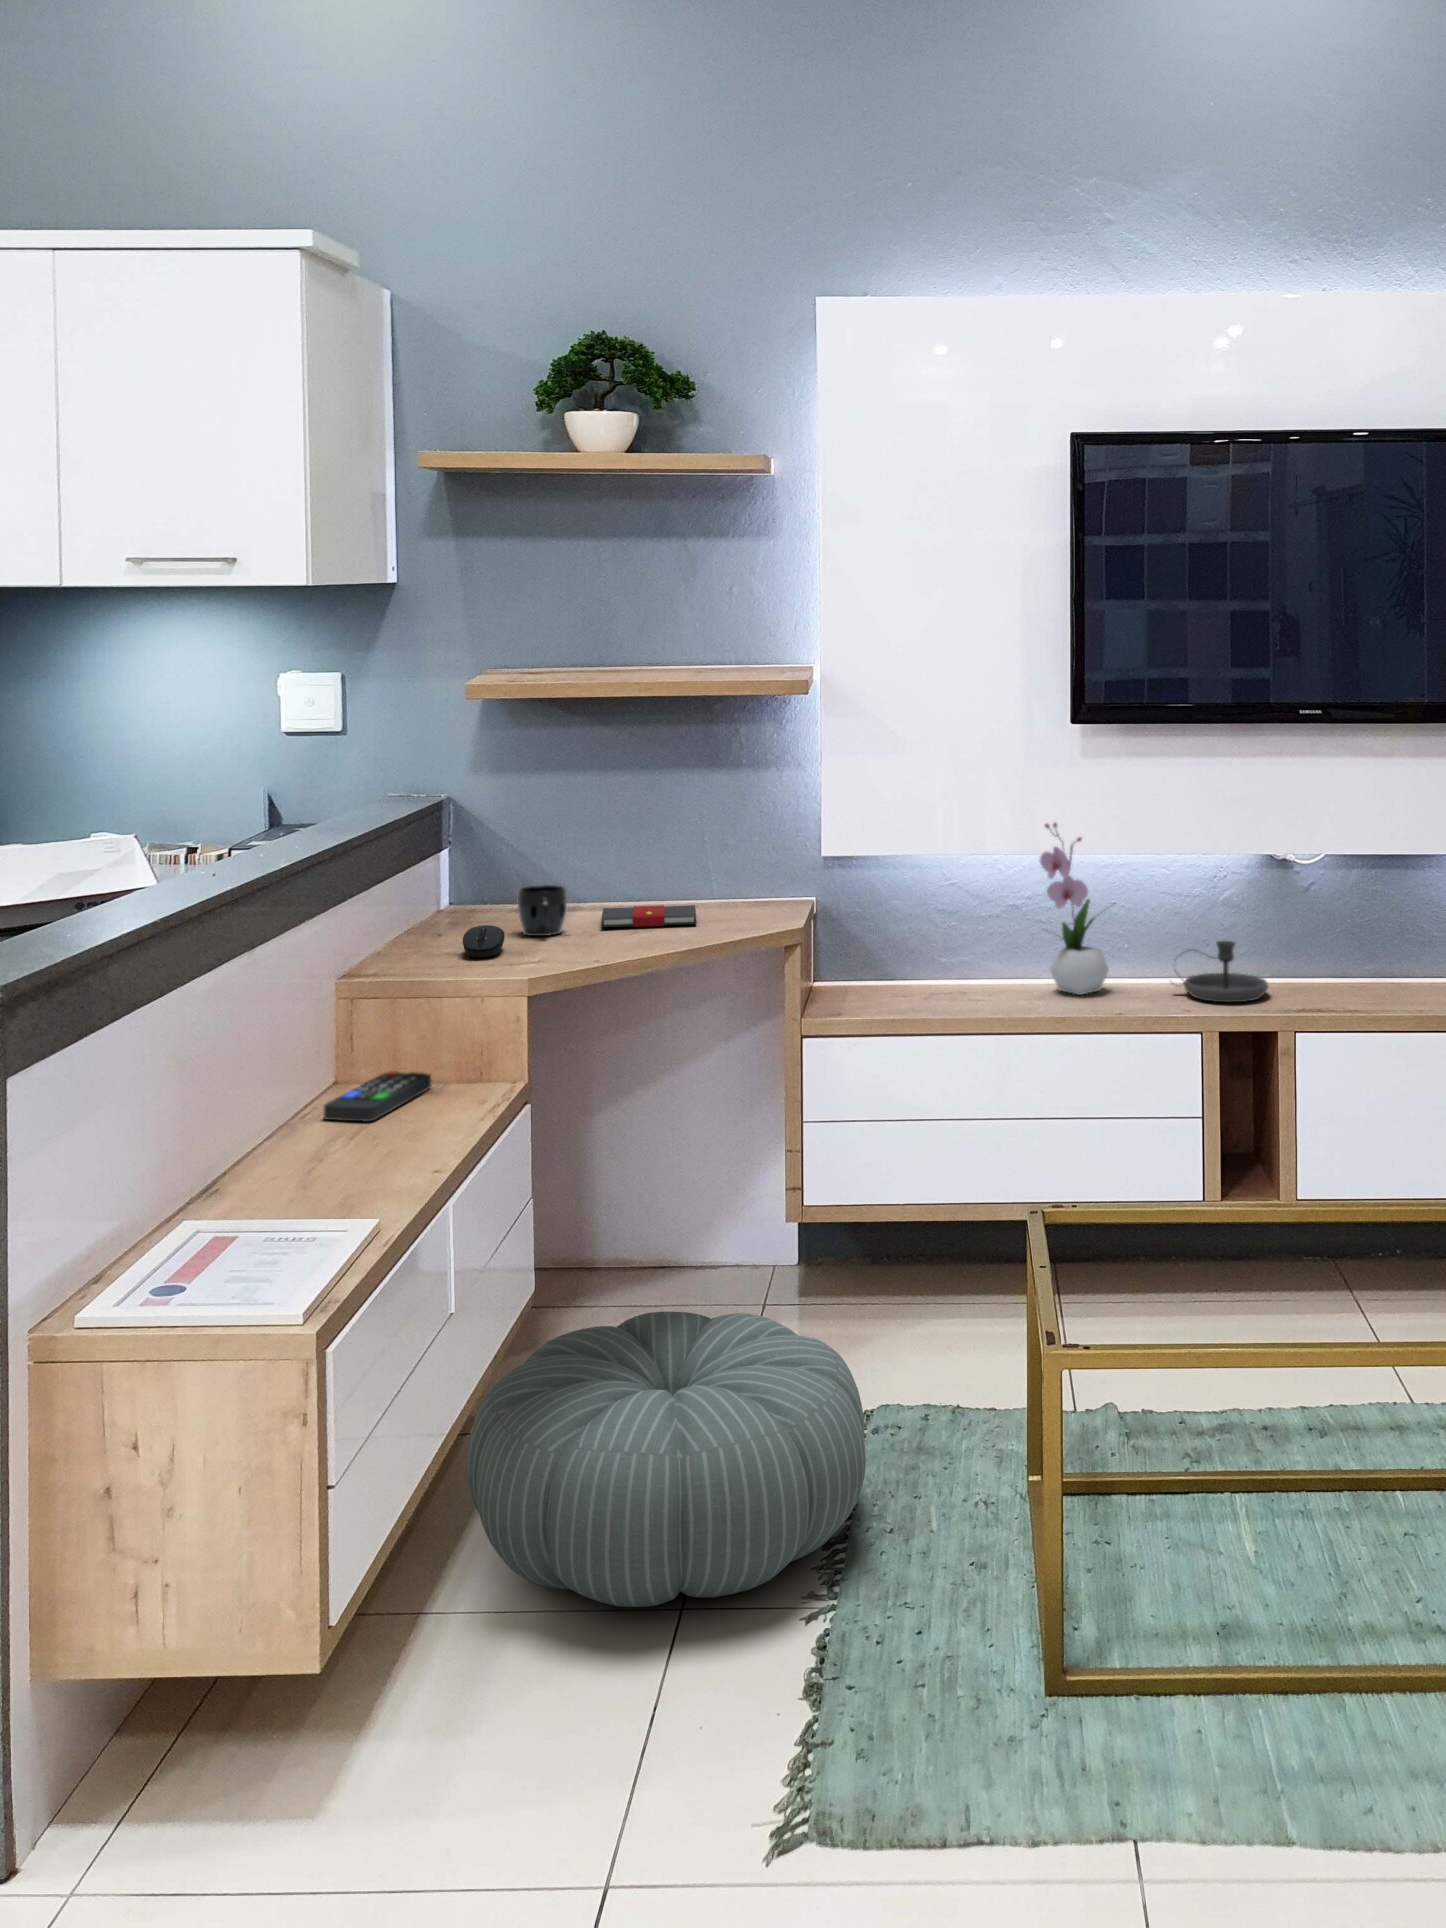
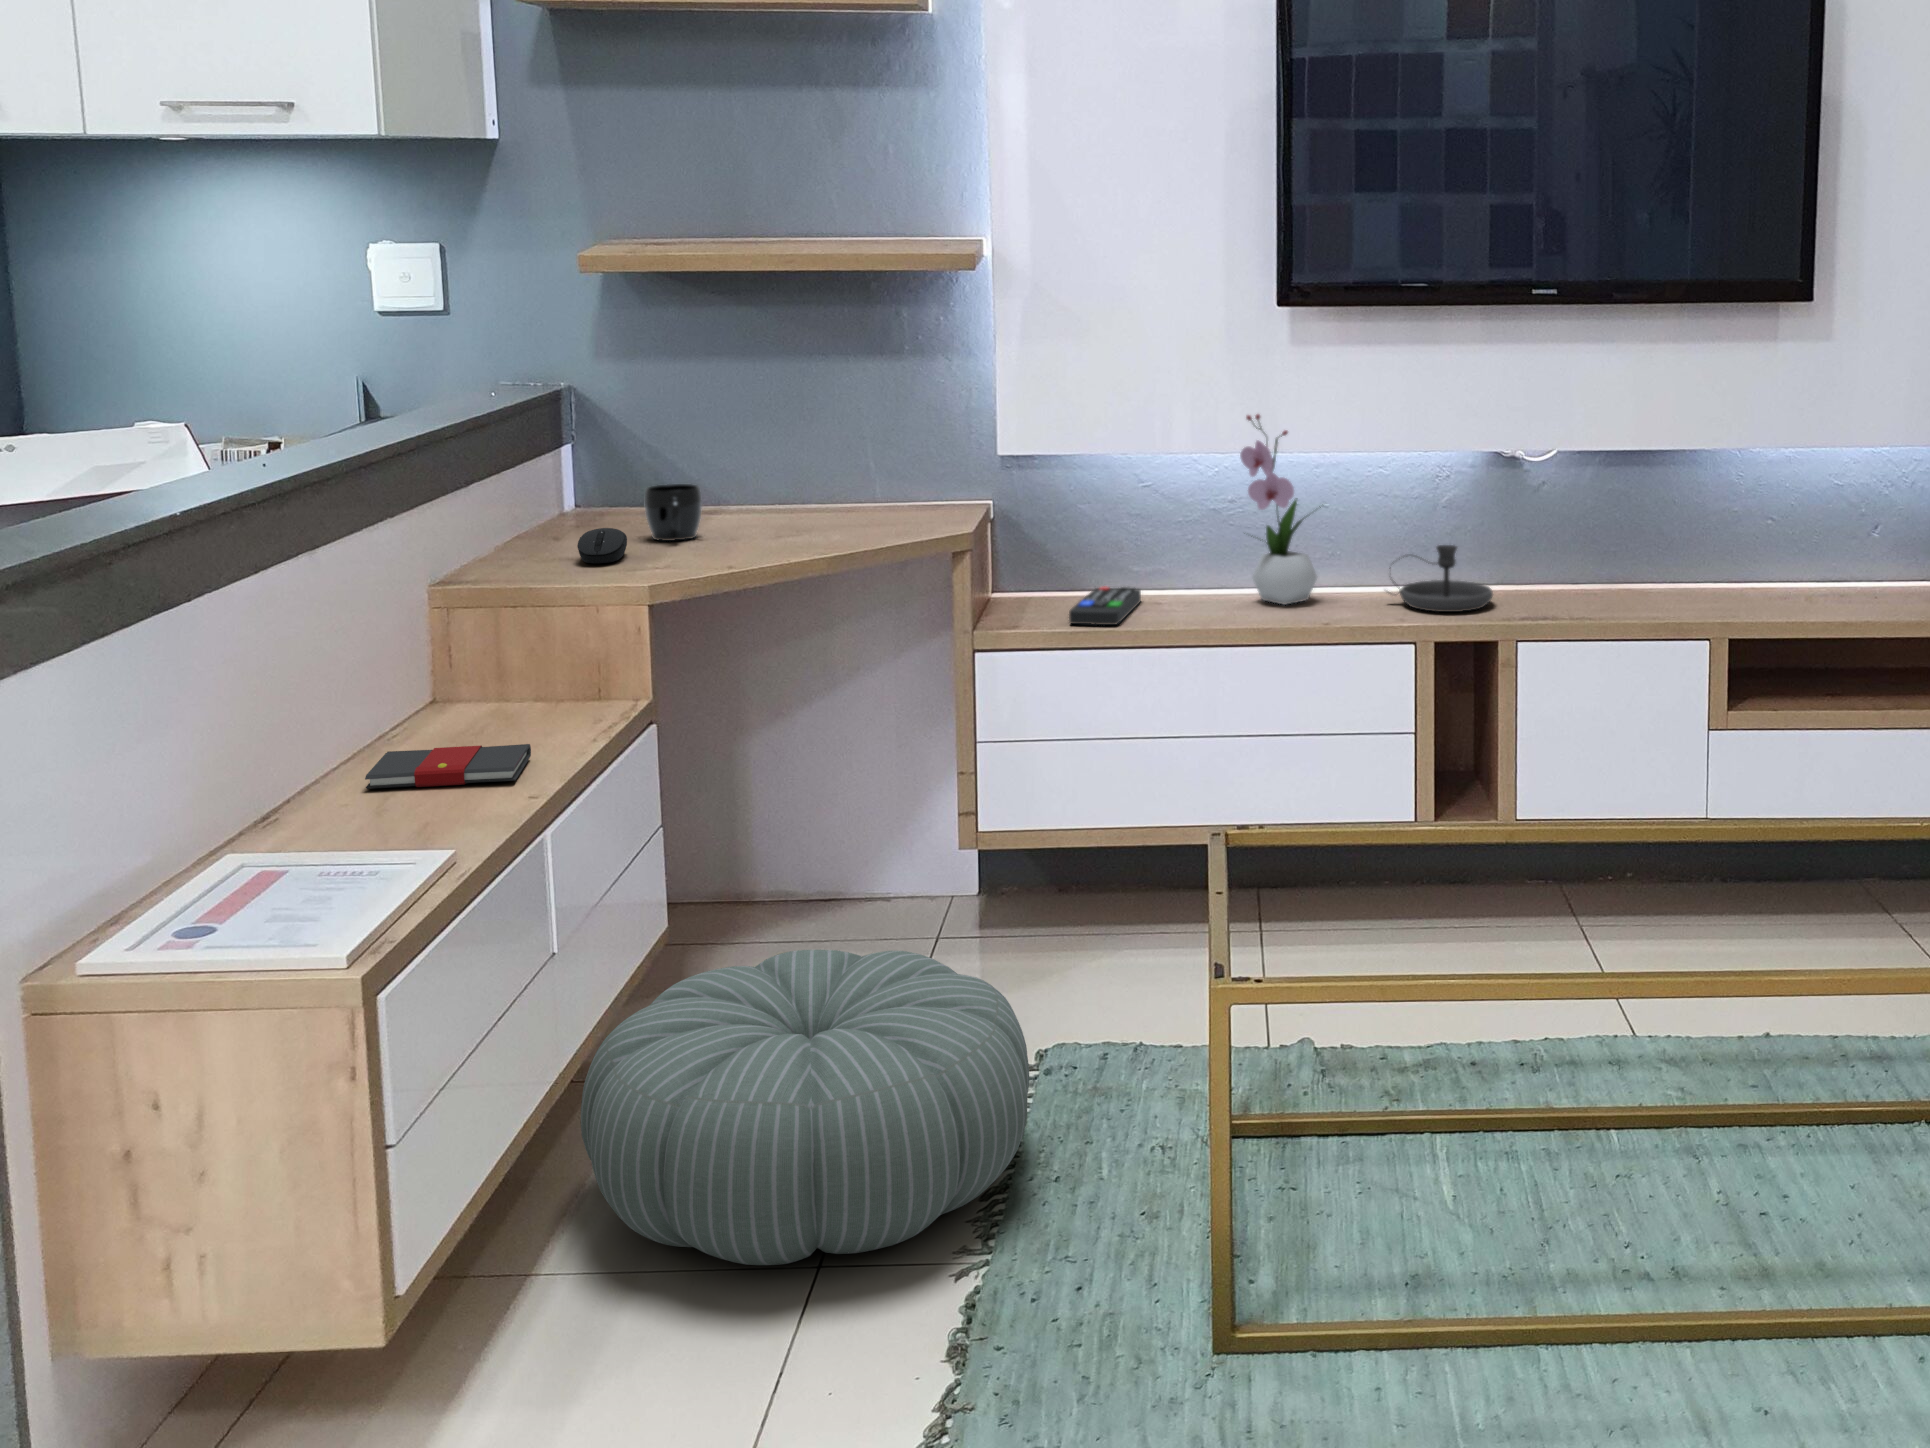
book: present [601,905,696,927] -> present [365,744,531,789]
remote control: present [324,1071,431,1121] -> present [1069,587,1141,625]

